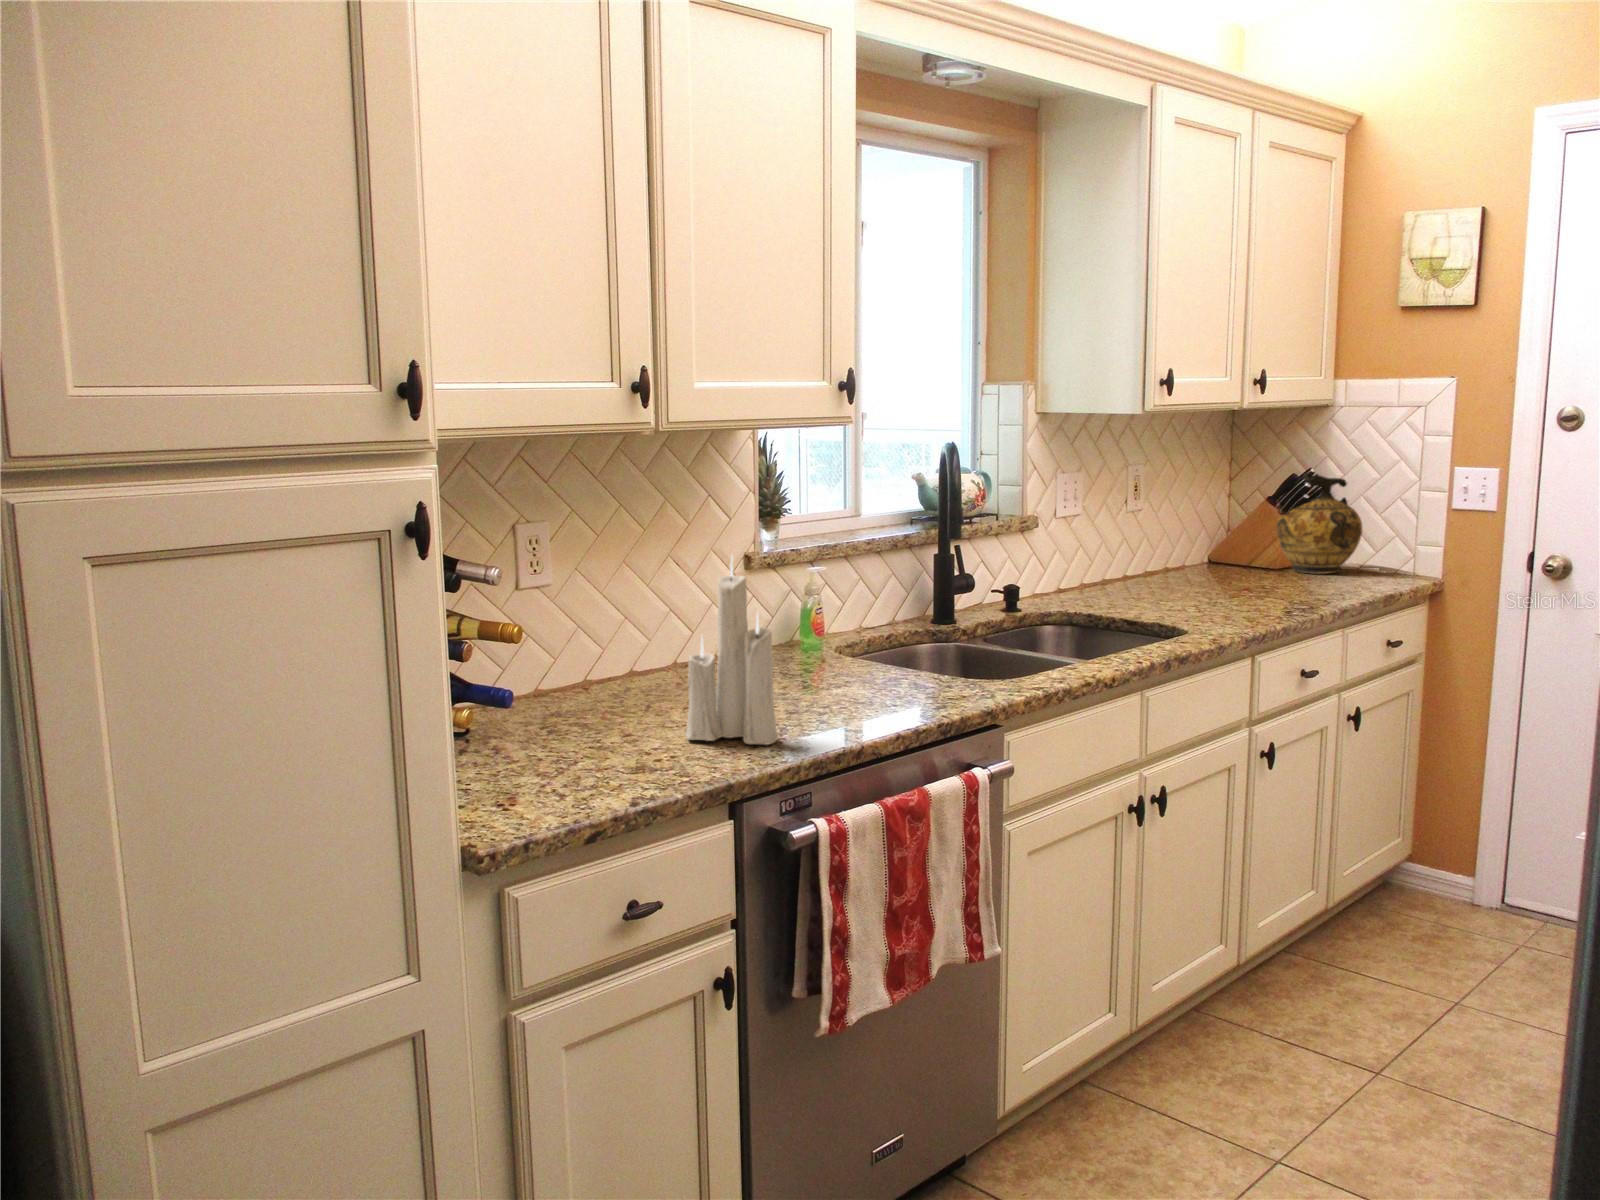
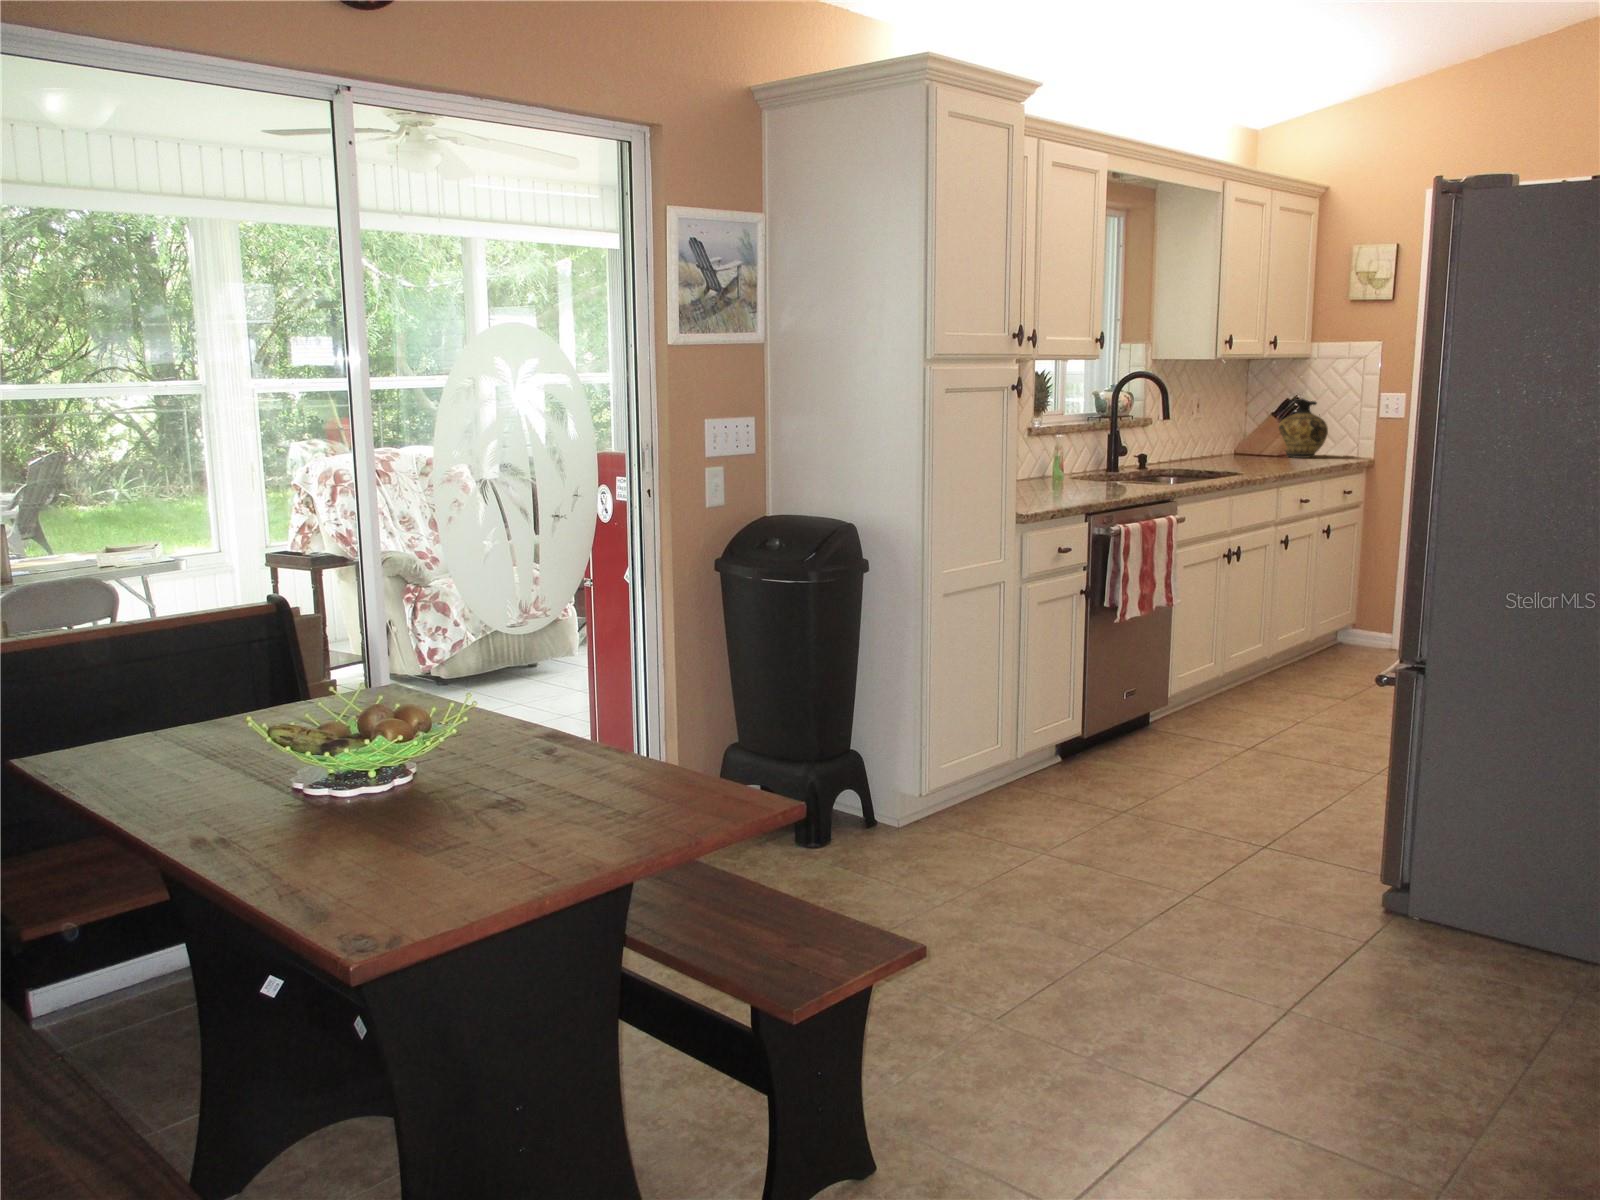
candle: present [686,557,778,745] -> none [1047,409,1090,498]

